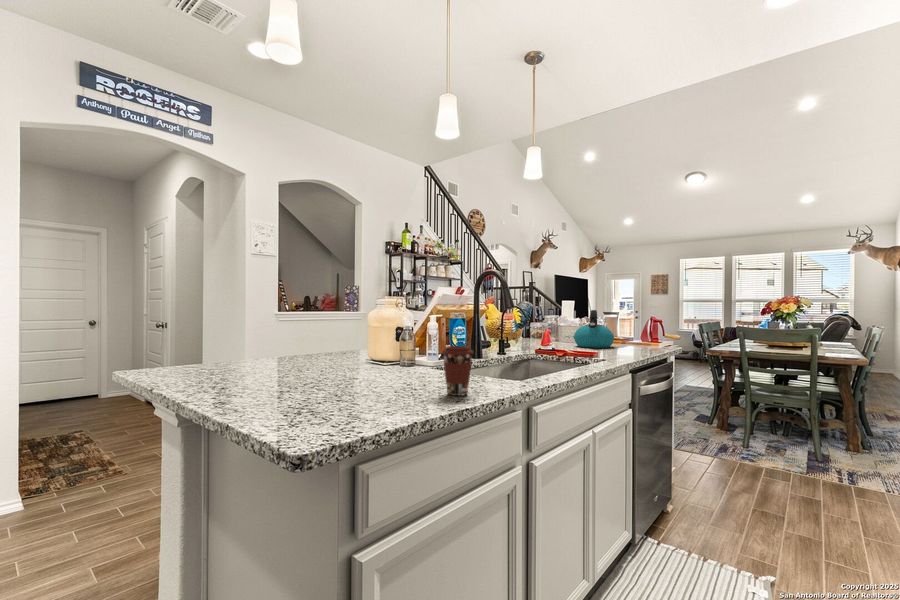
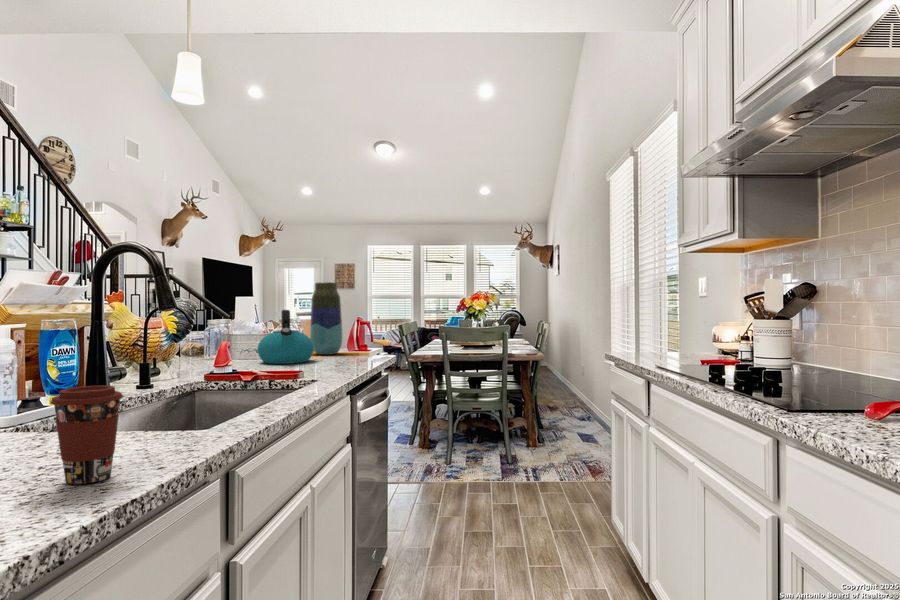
vase: none [614,291,639,344] -> present [310,282,343,355]

